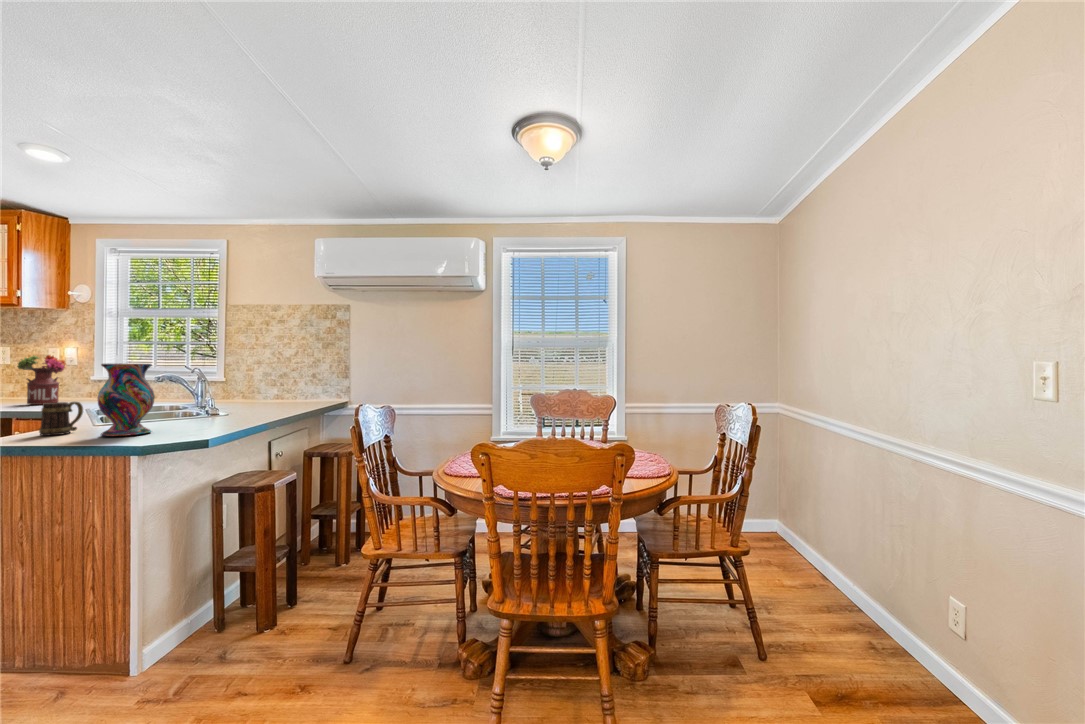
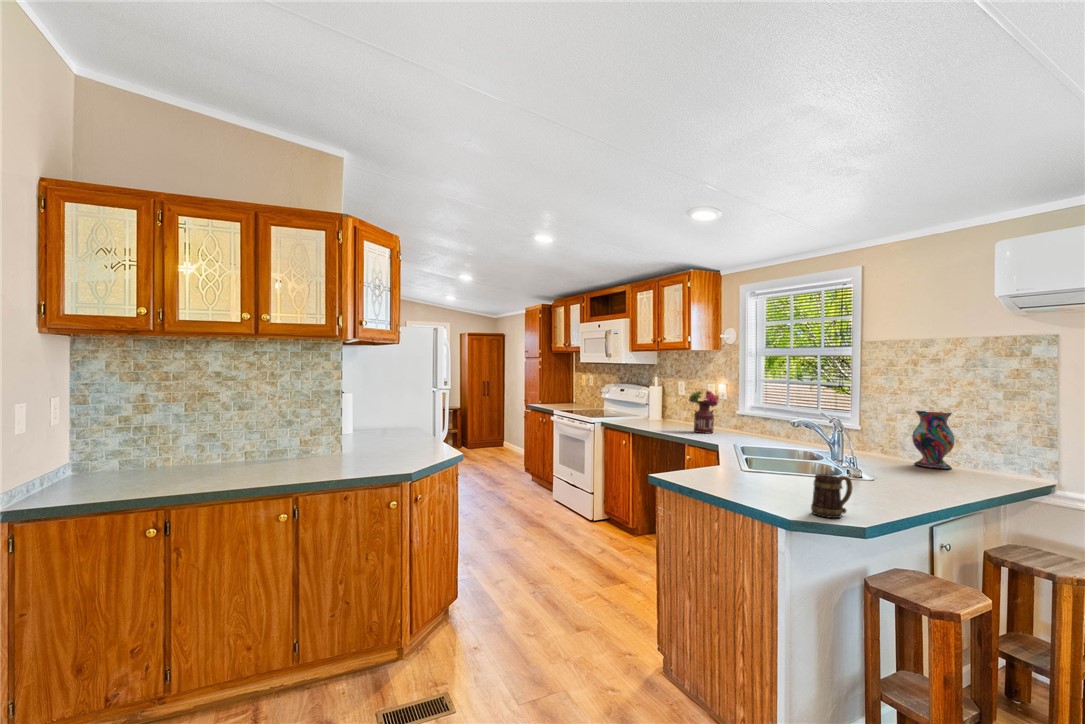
vase: present [98,364,155,436] -> present [912,410,955,469]
mug: present [39,402,83,436] -> present [811,474,852,518]

